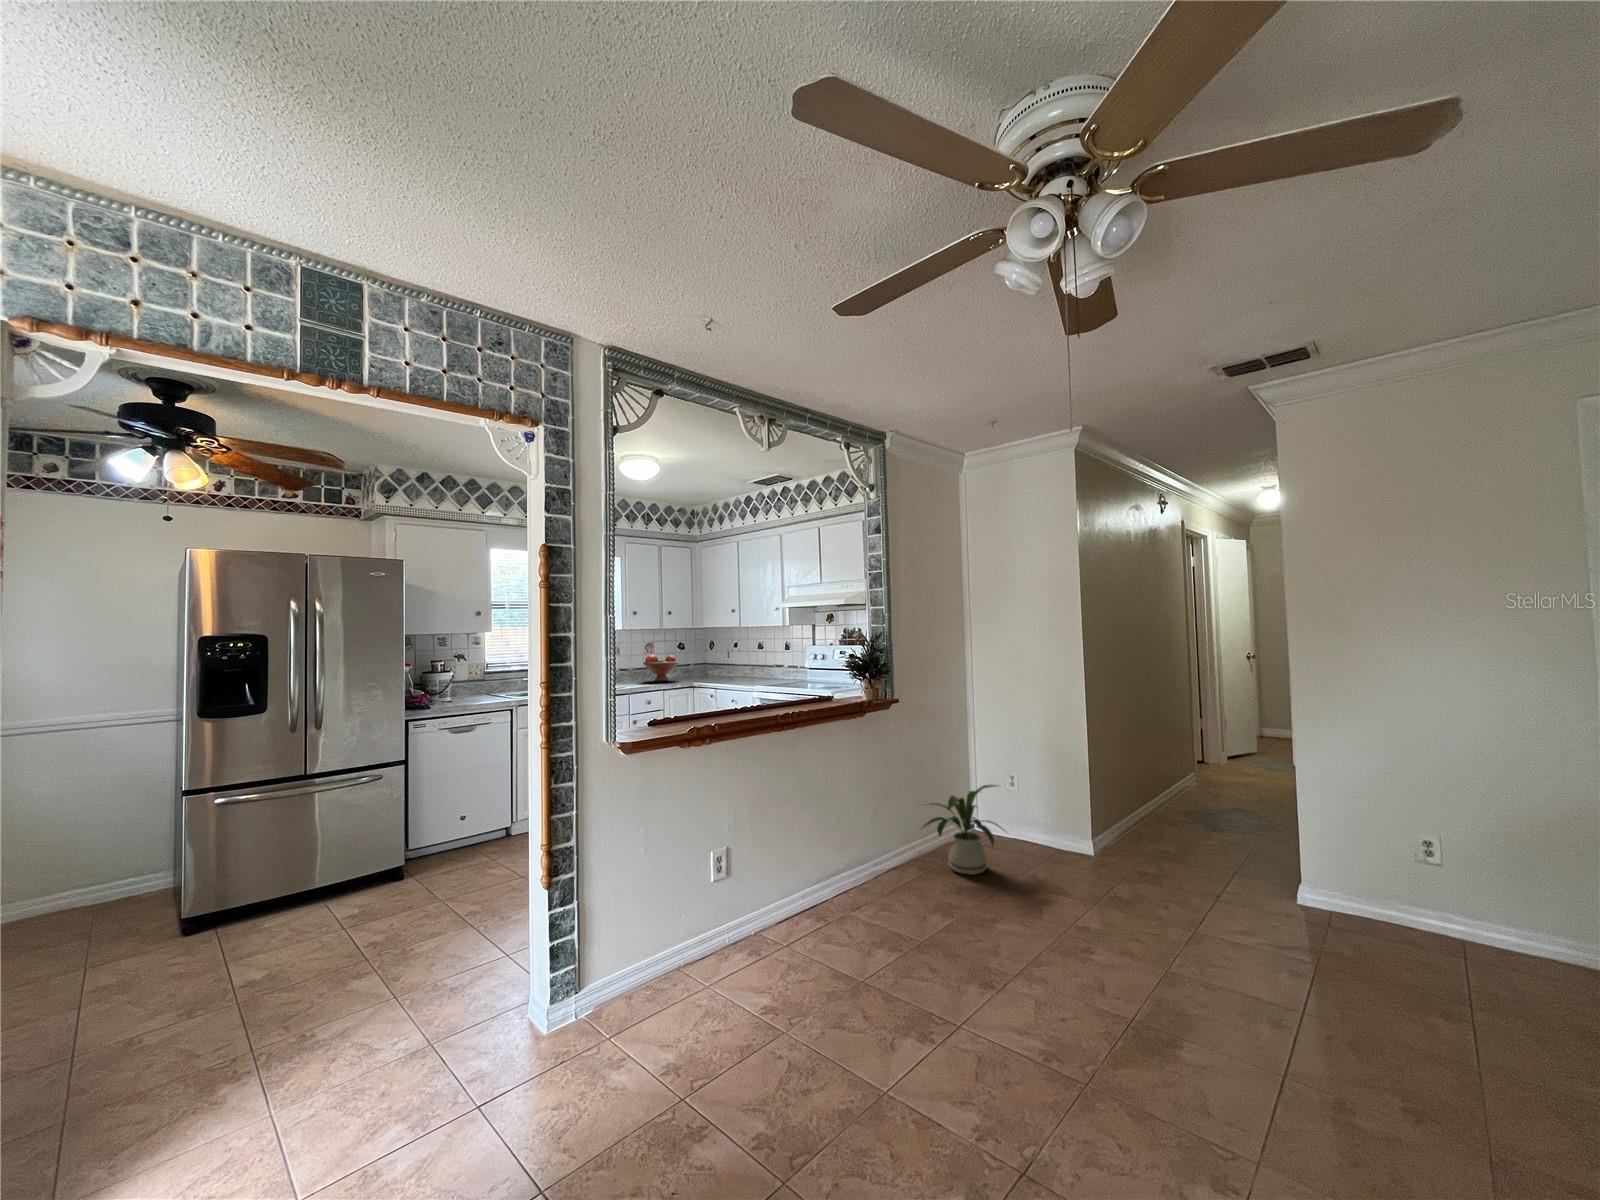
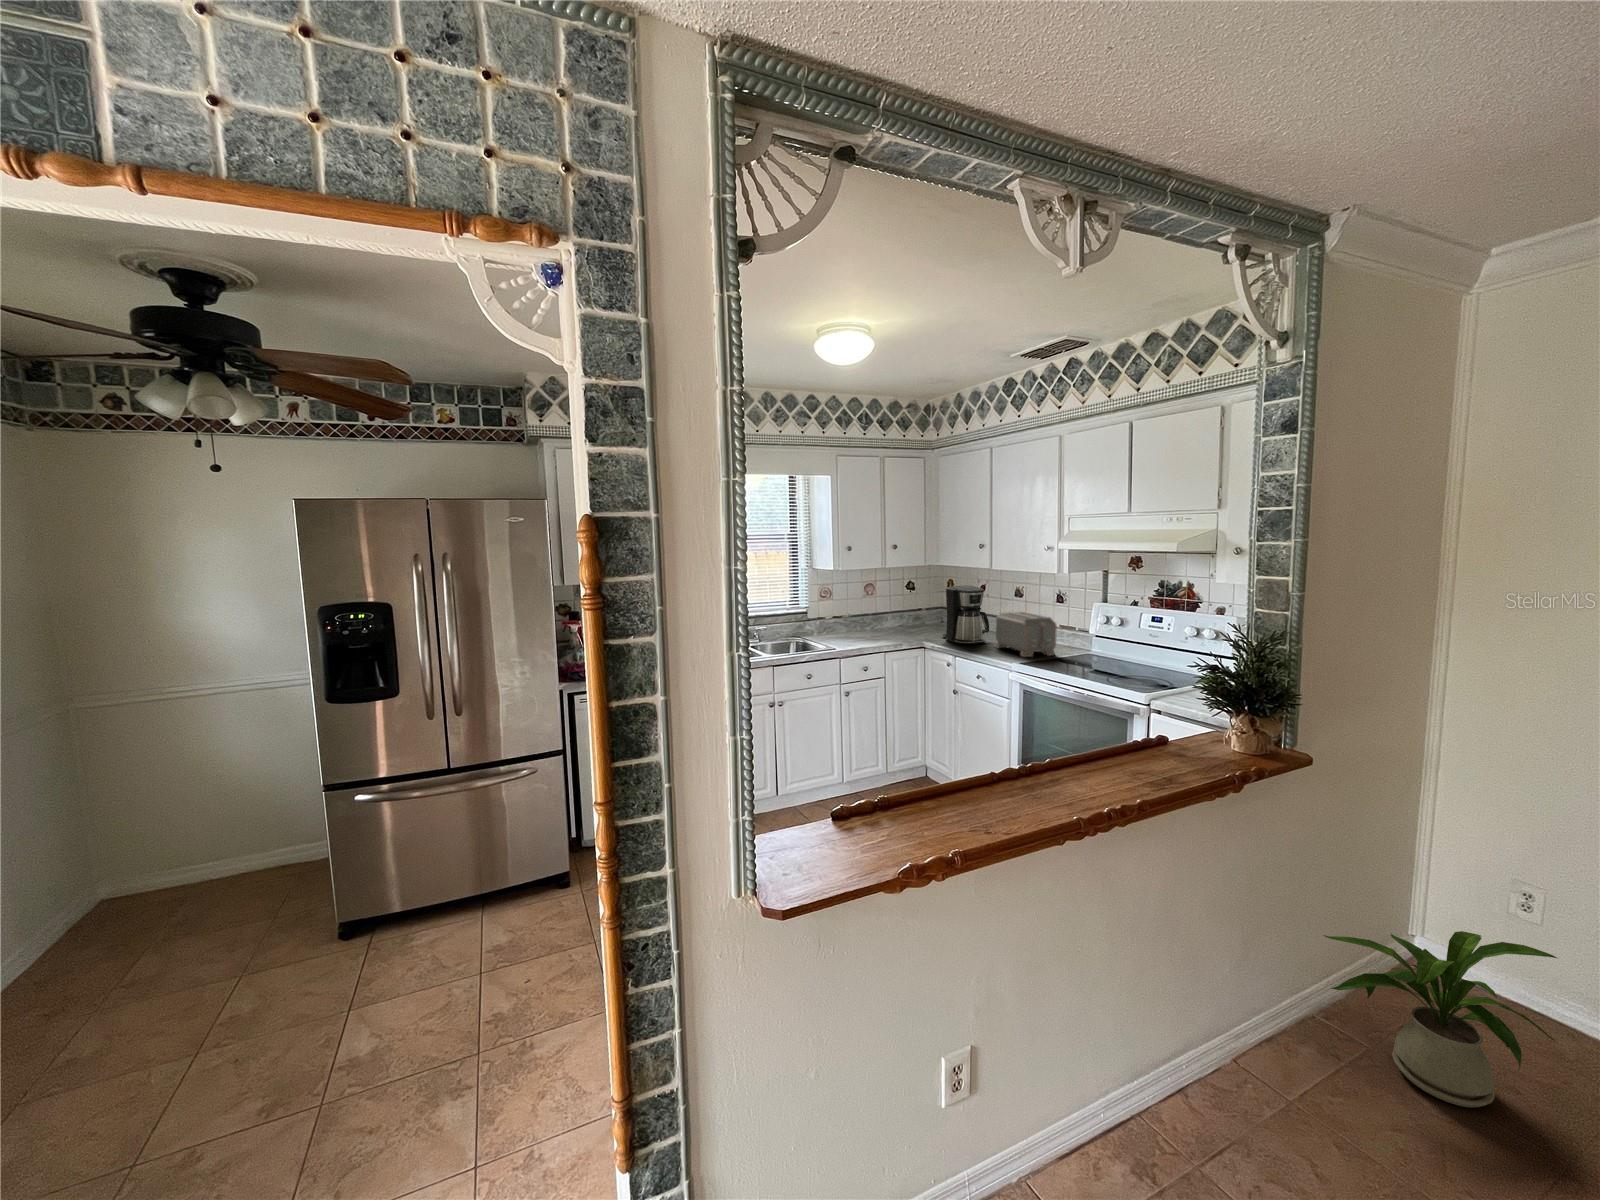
coffee maker: none [708,640,741,682] -> present [943,585,989,644]
fruit bowl: present [643,654,679,681] -> none [859,601,905,637]
toaster: none [744,656,785,684] -> present [995,612,1057,657]

